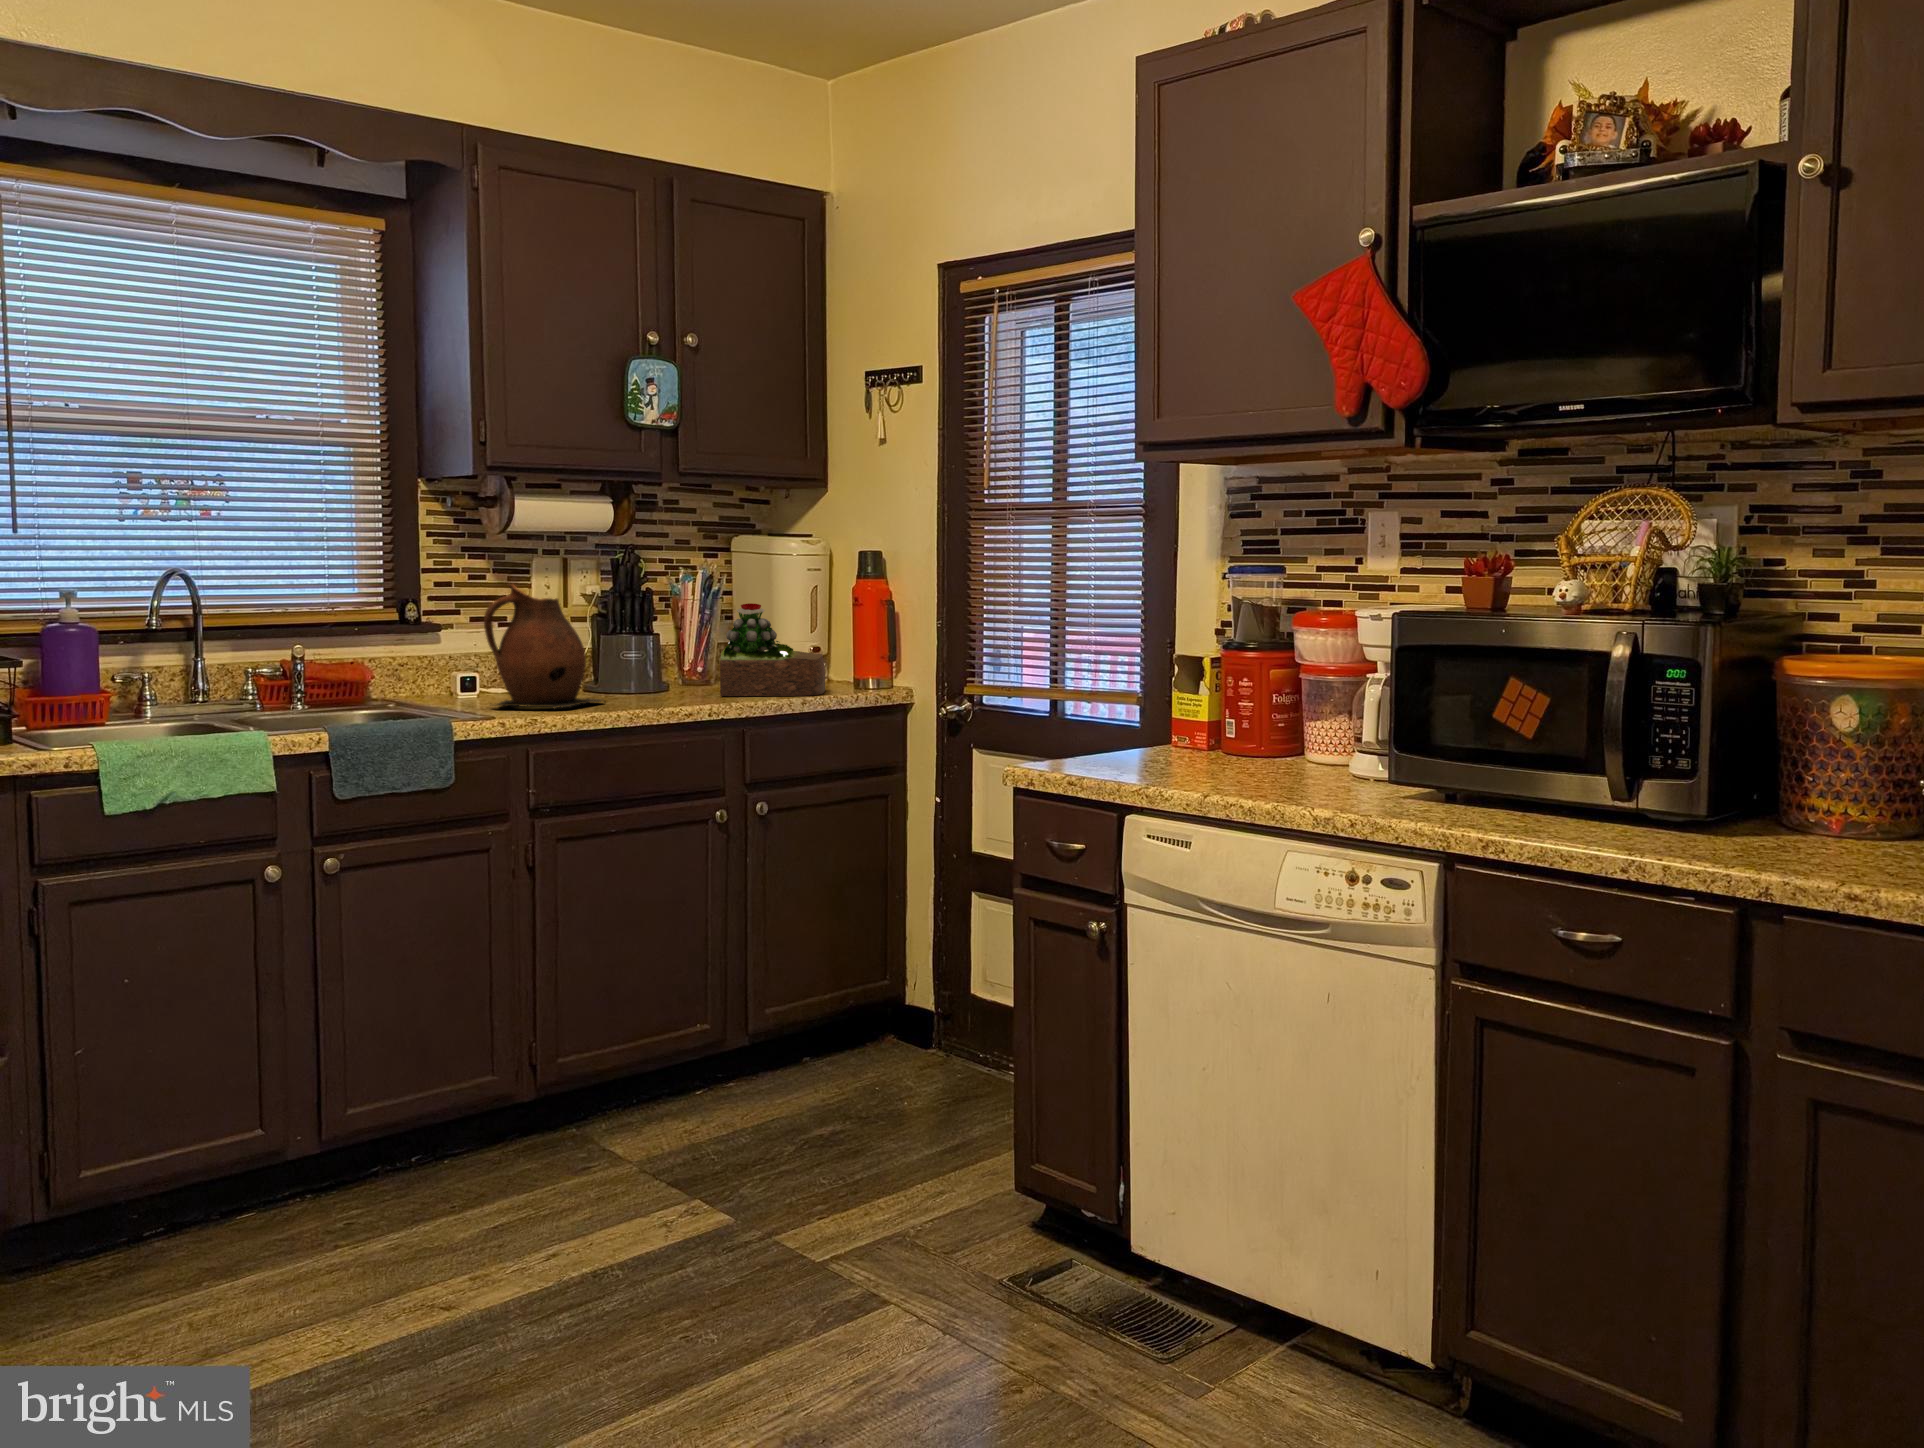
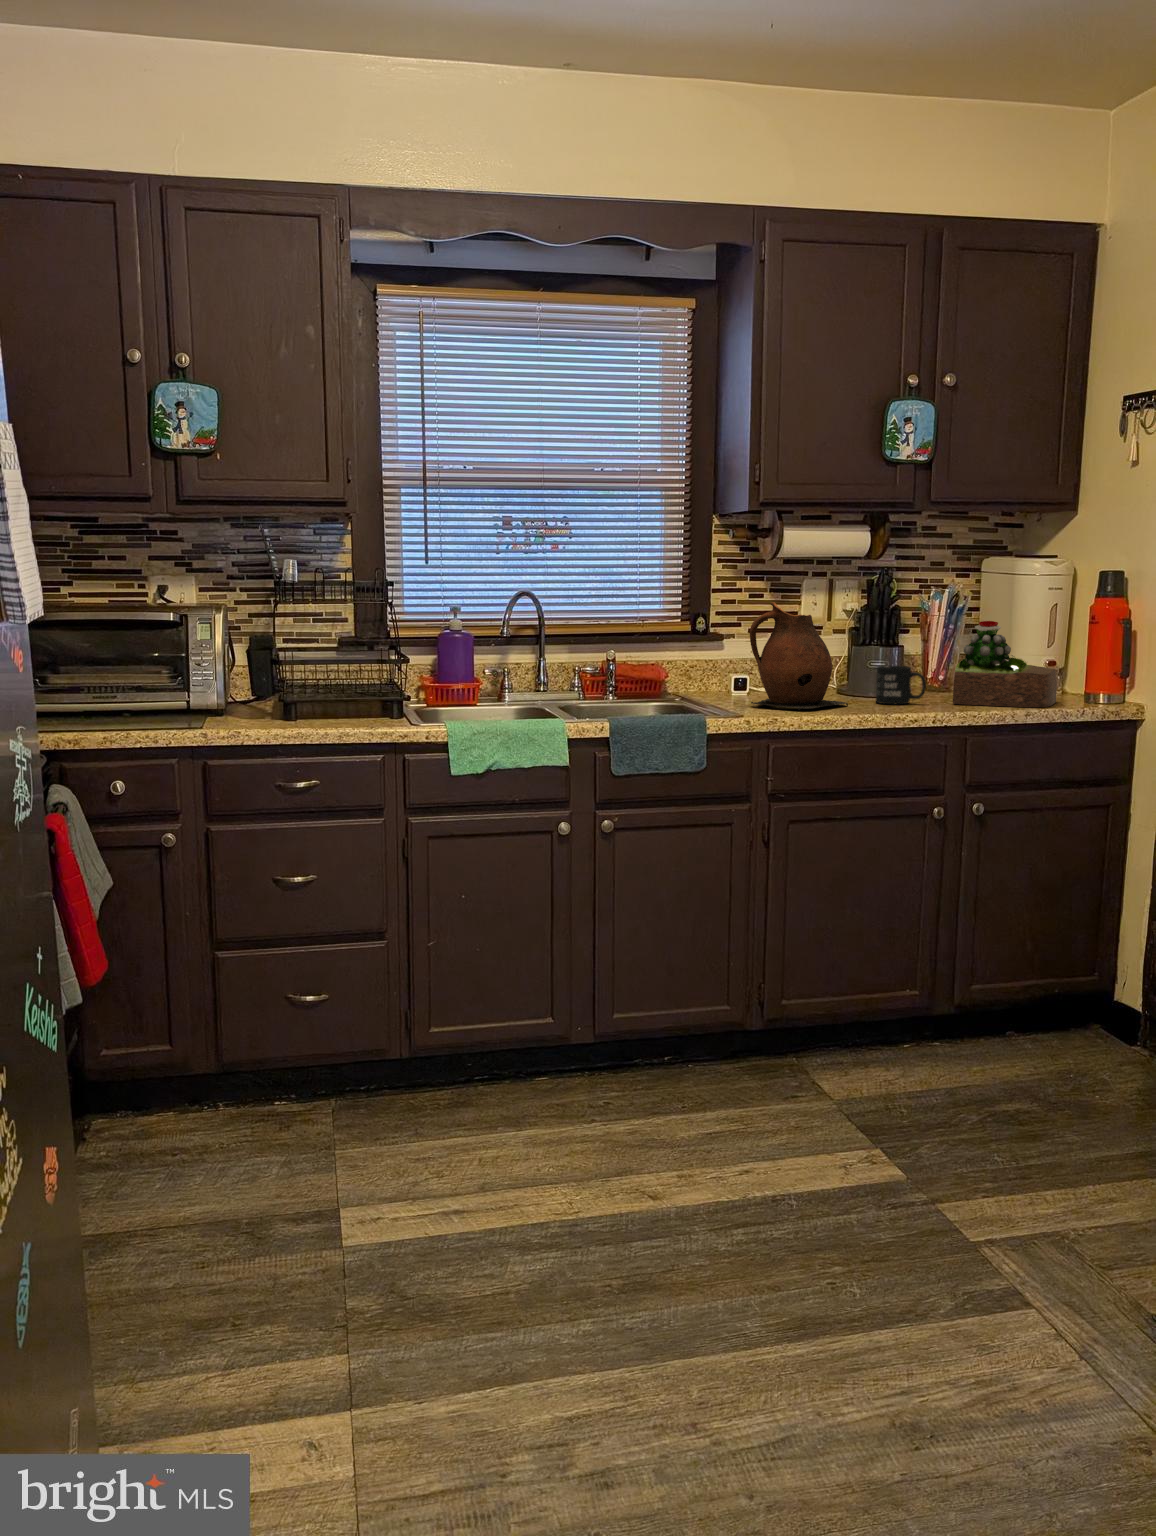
mug: none [633,656,690,699] -> present [876,666,926,704]

